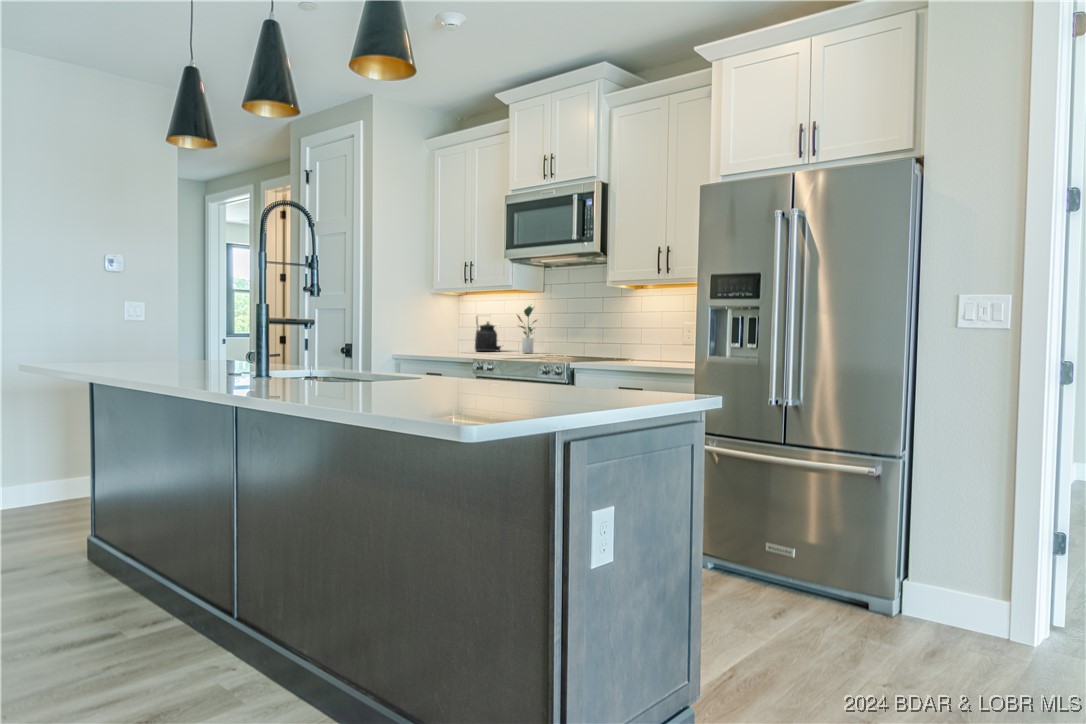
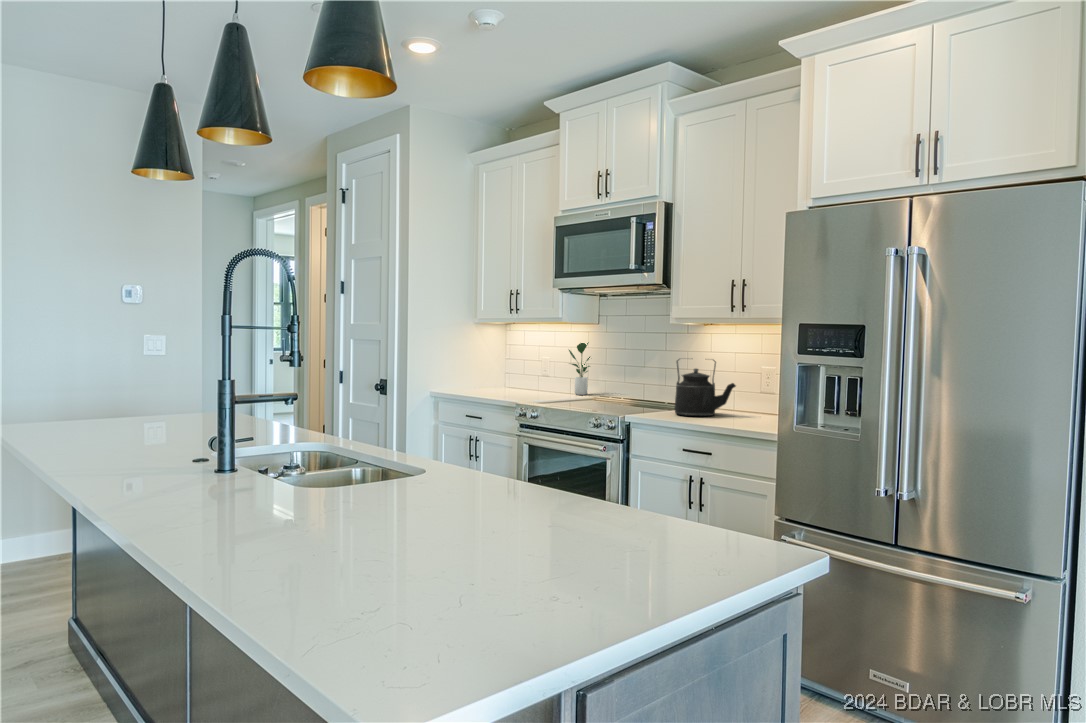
kettle: present [475,319,501,351] -> present [675,359,736,416]

